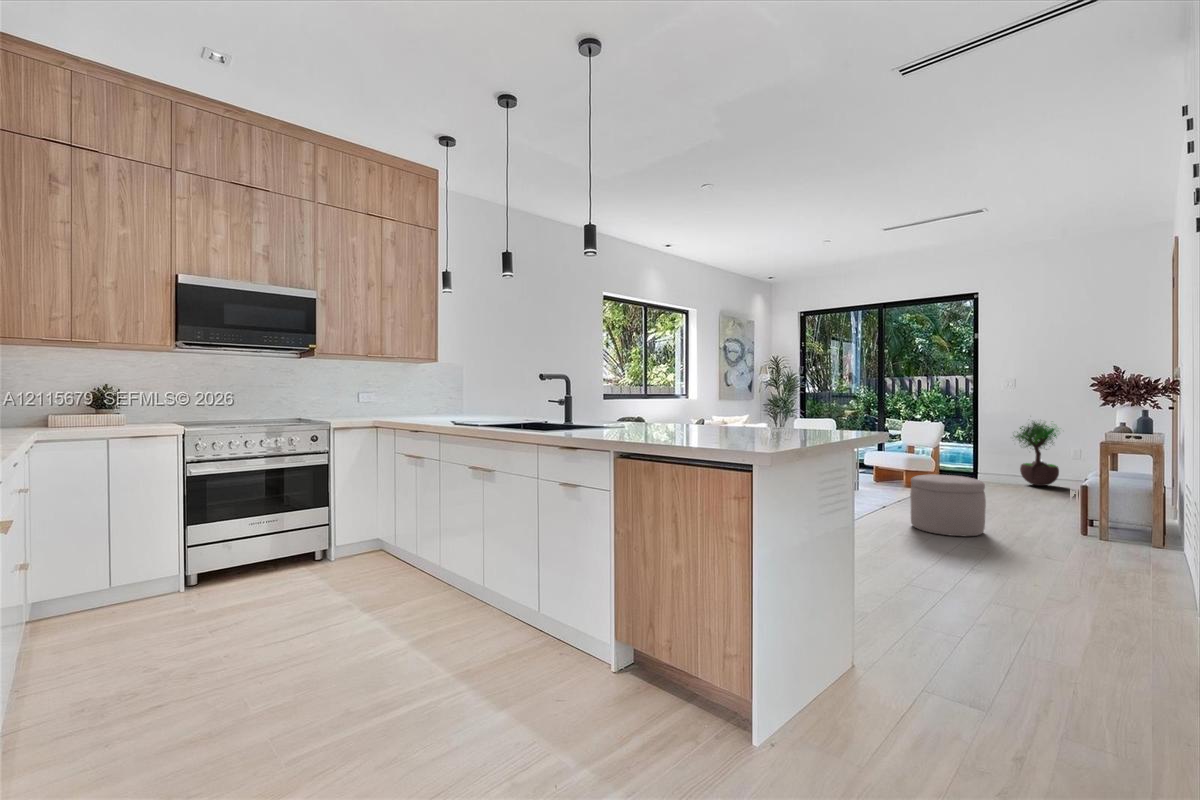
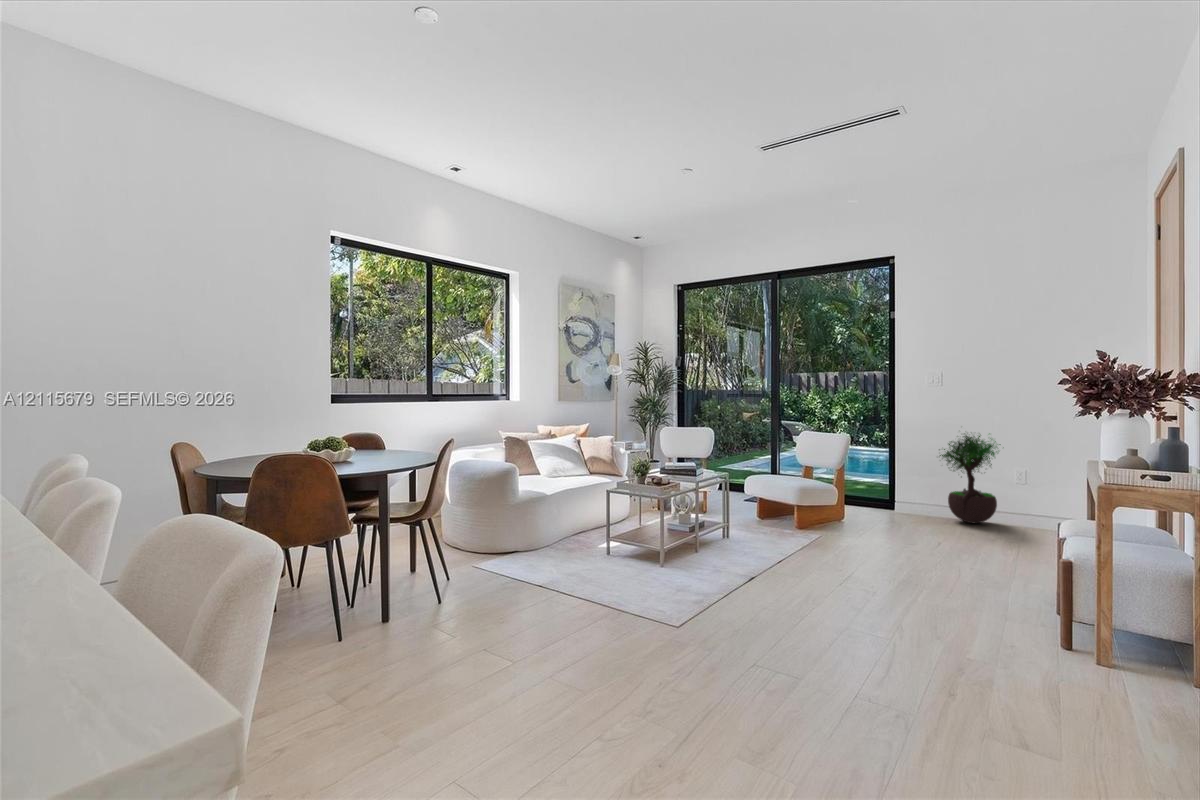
ottoman: present [910,474,986,536] -> none [792,534,911,652]

